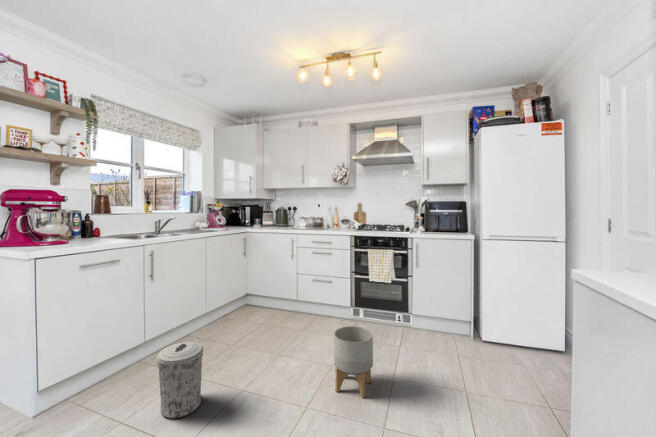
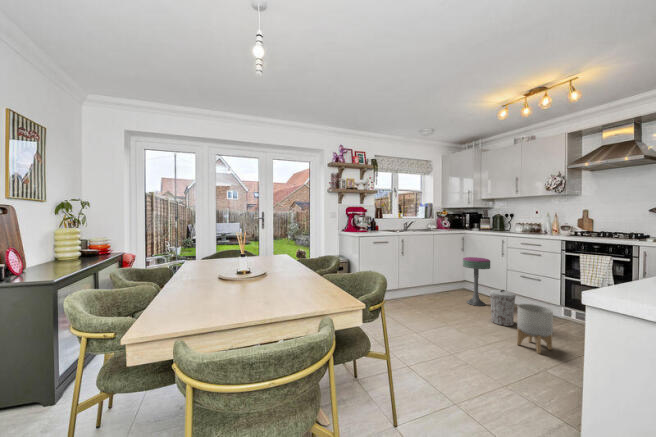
bar stool: none [248,264,282,331] -> present [463,257,490,306]
trash can: present [157,342,203,419] -> present [490,290,516,326]

